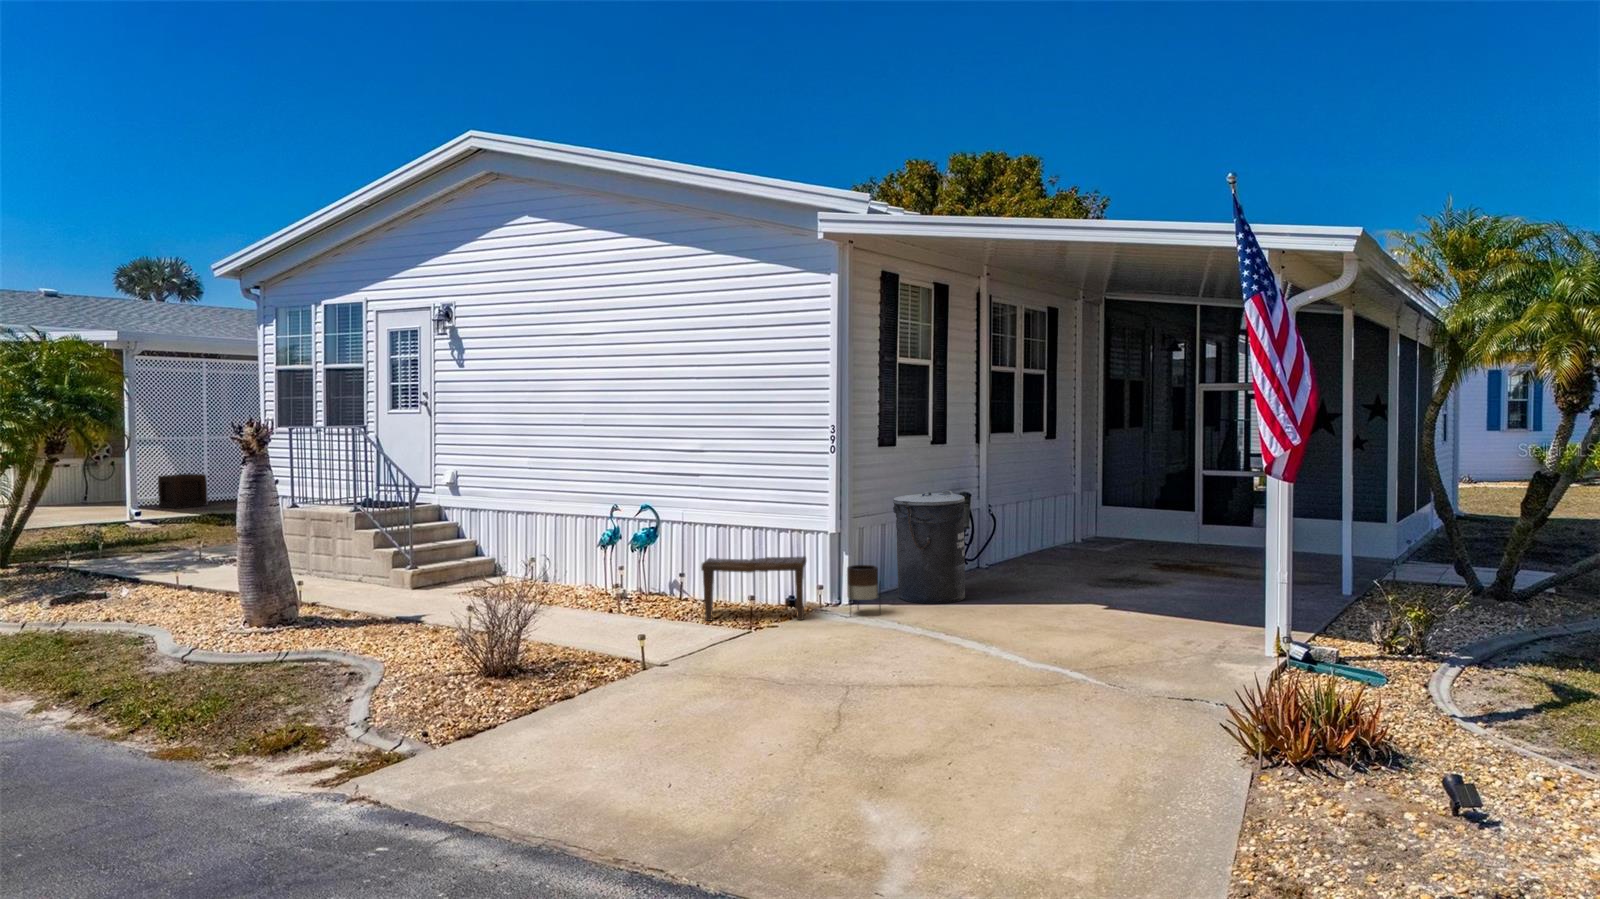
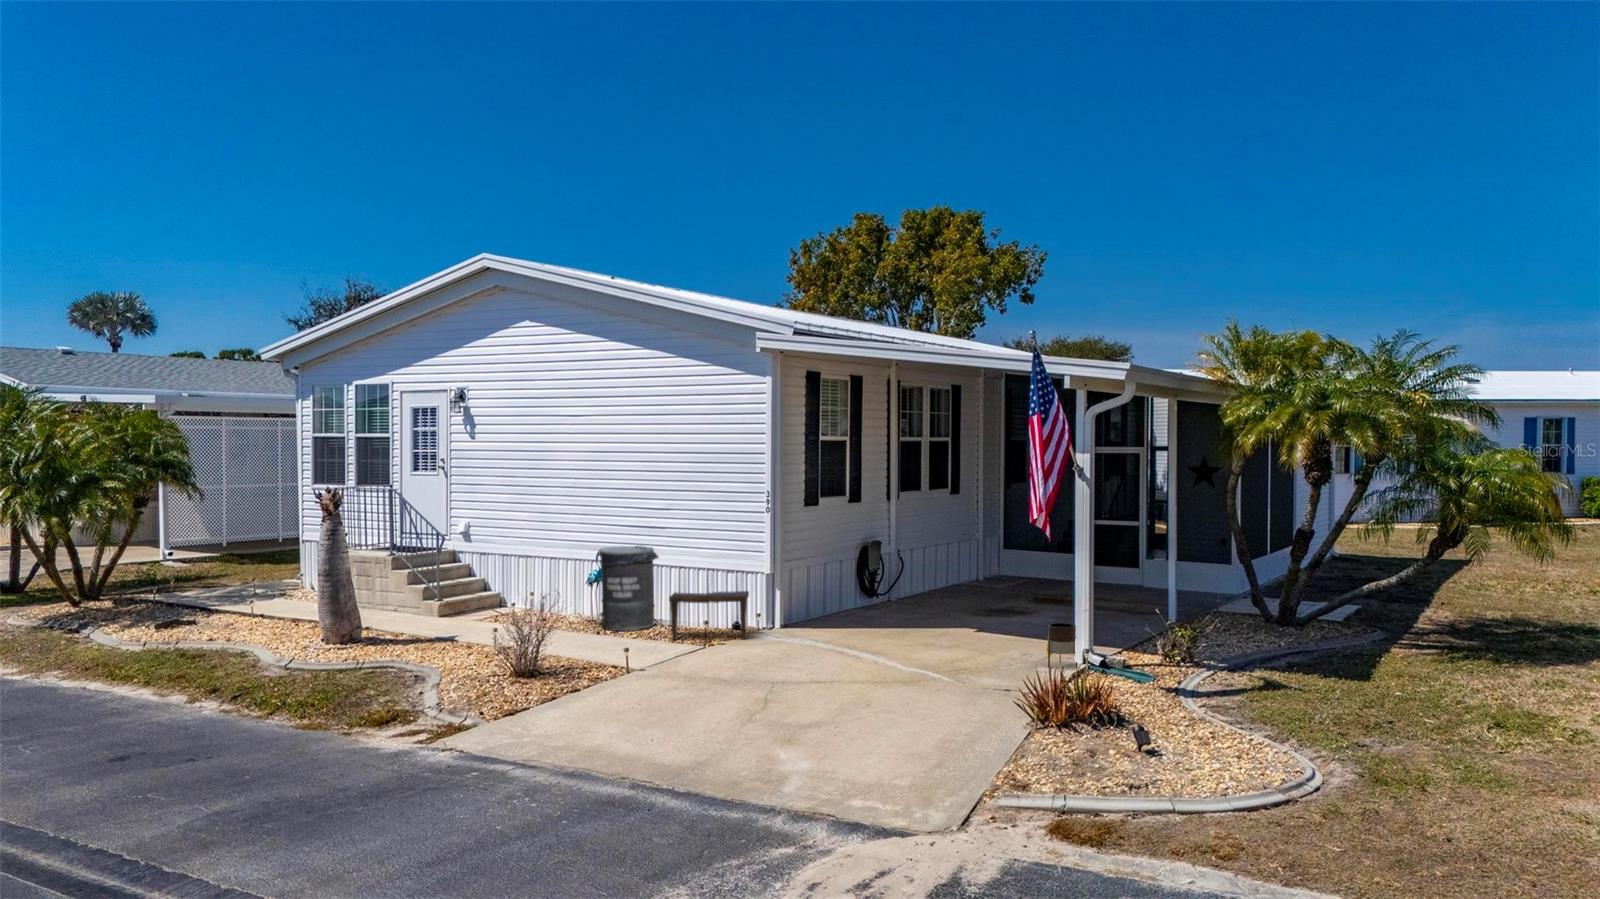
wooden crate: present [158,474,208,509] -> none [185,518,228,549]
trash can: present [893,490,965,604] -> present [599,545,658,631]
planter: present [847,565,881,601] -> present [1048,623,1077,667]

